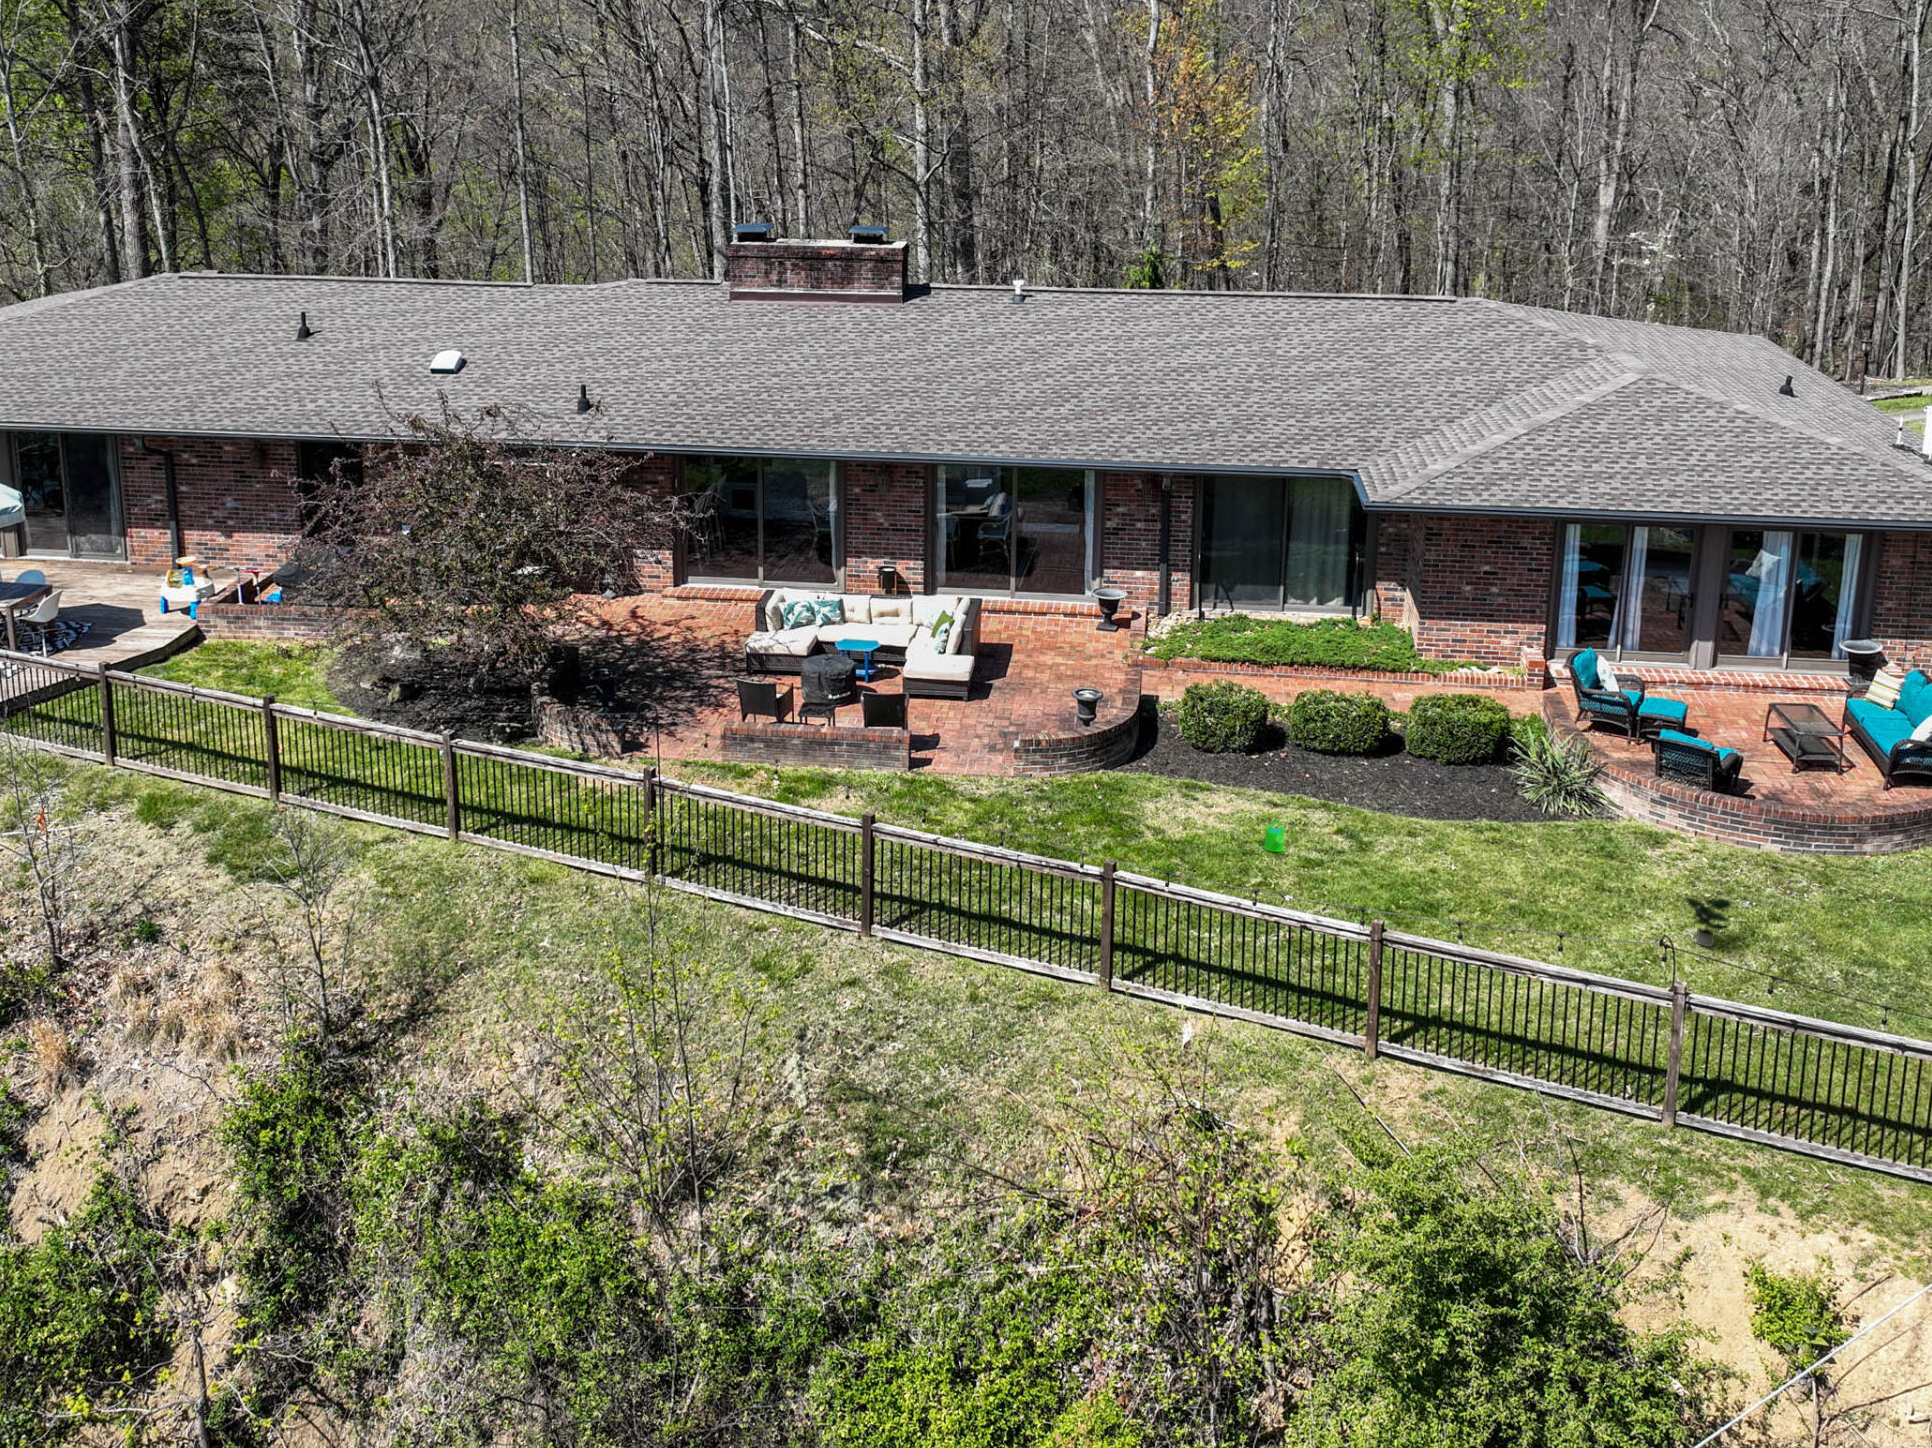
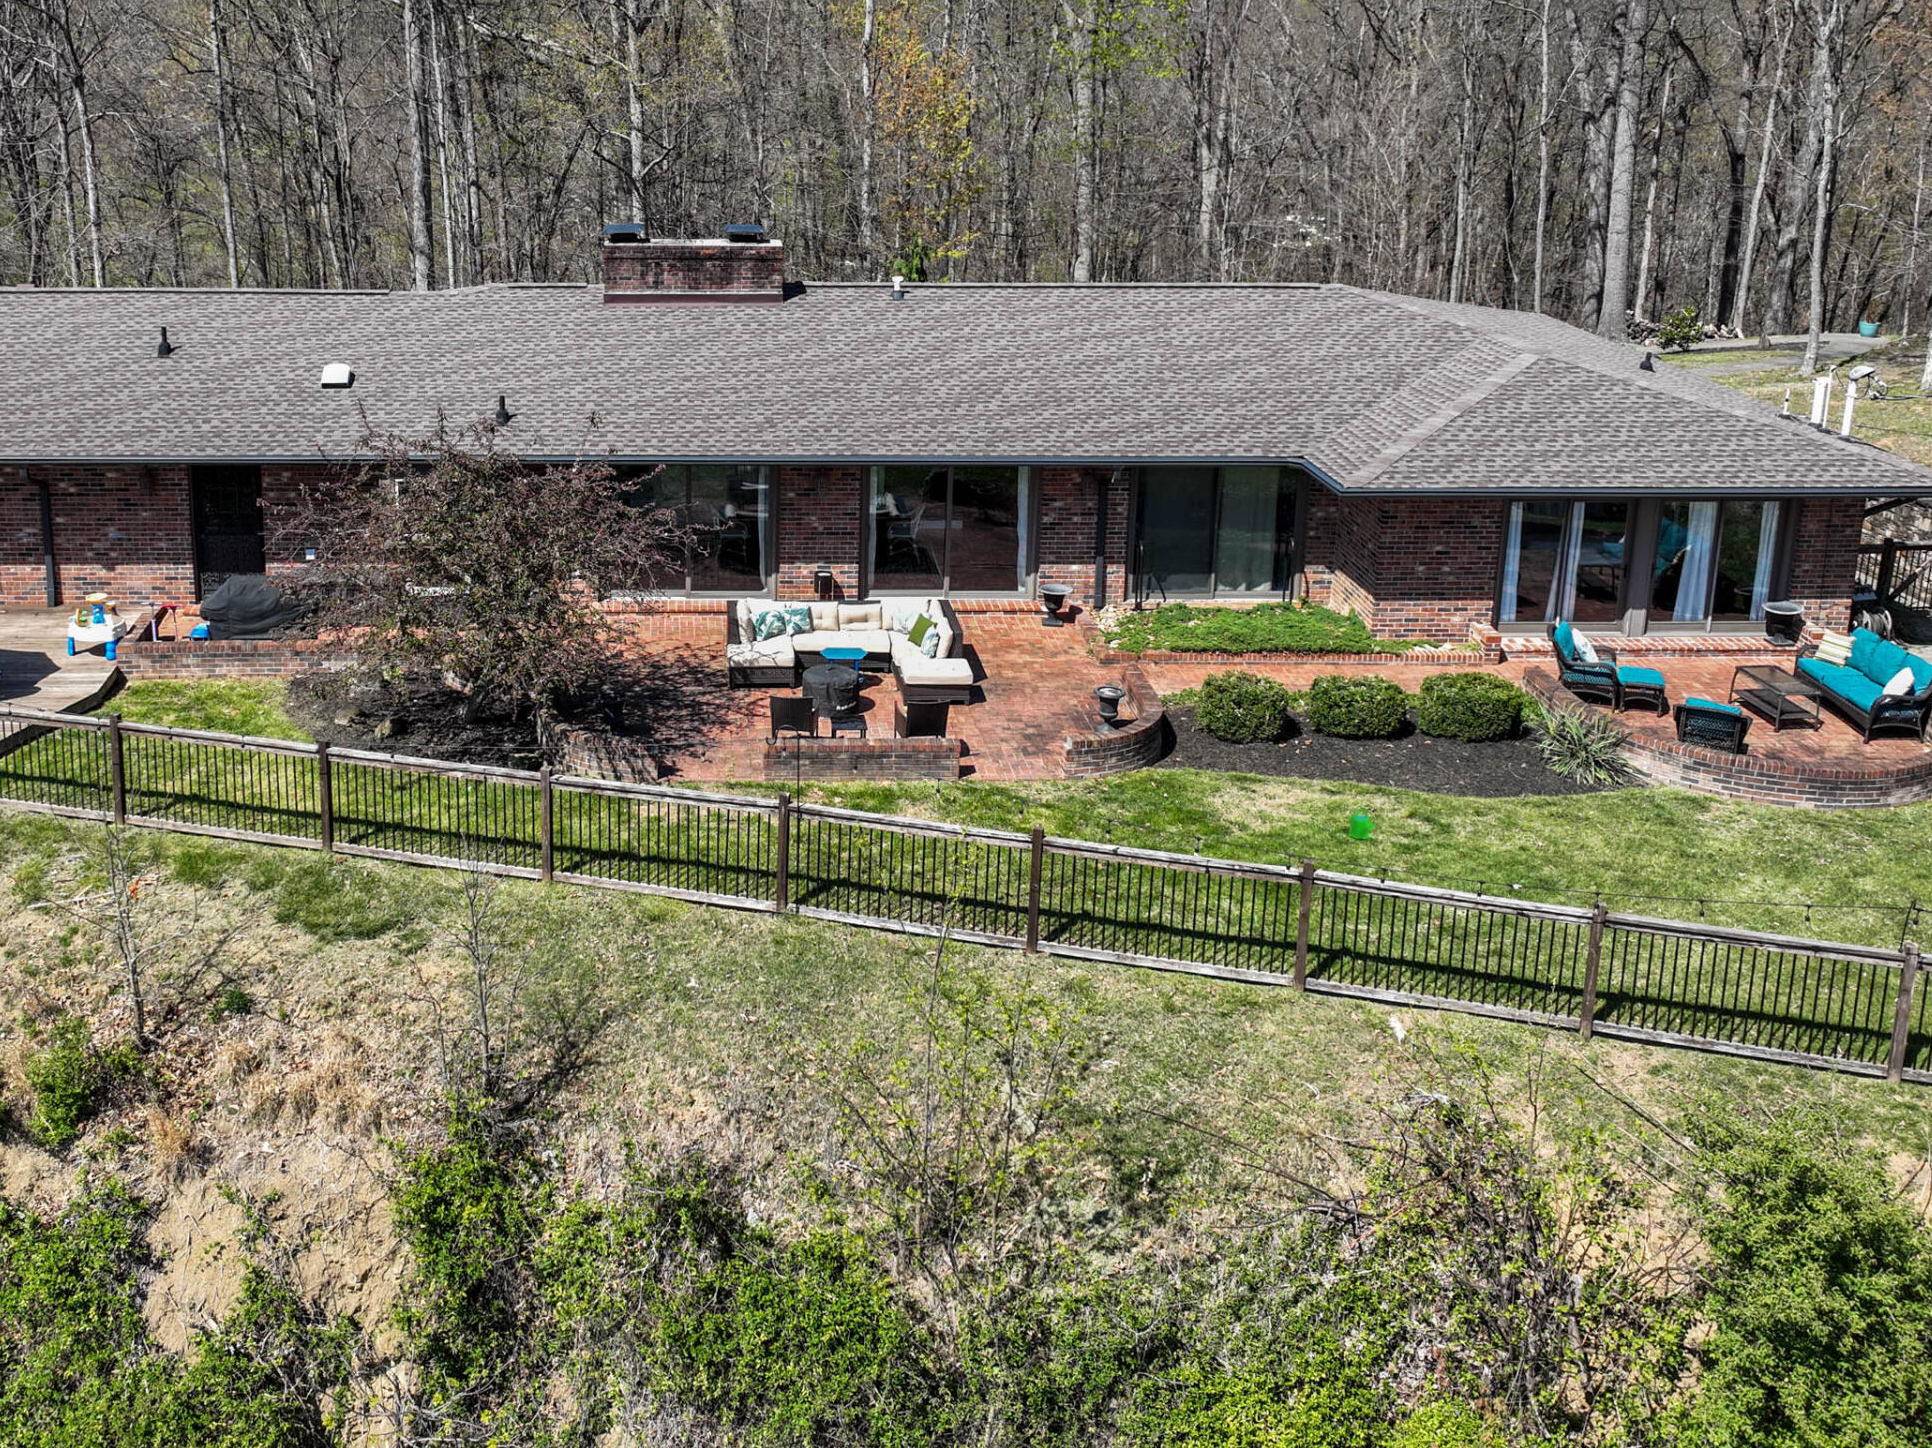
potted plant: present [1686,897,1731,947] -> none [1783,857,1830,903]

